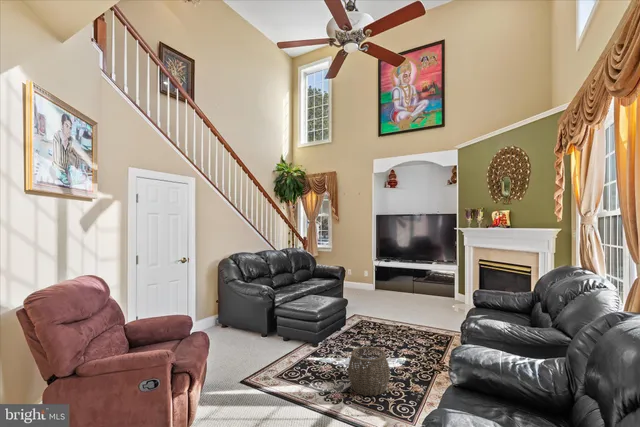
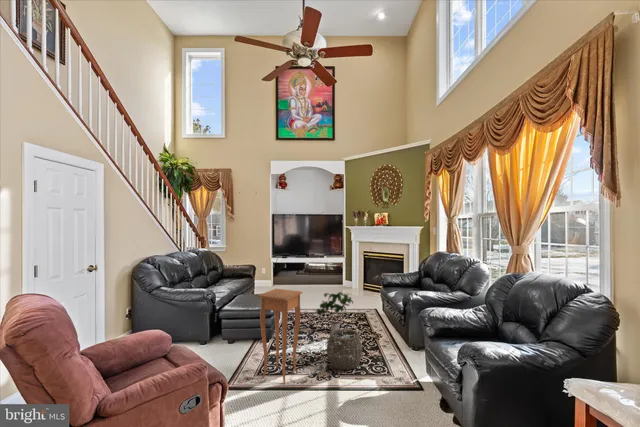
side table: none [269,294,315,395] -> present [258,289,302,384]
potted plant: none [373,304,415,352] -> present [316,292,353,331]

